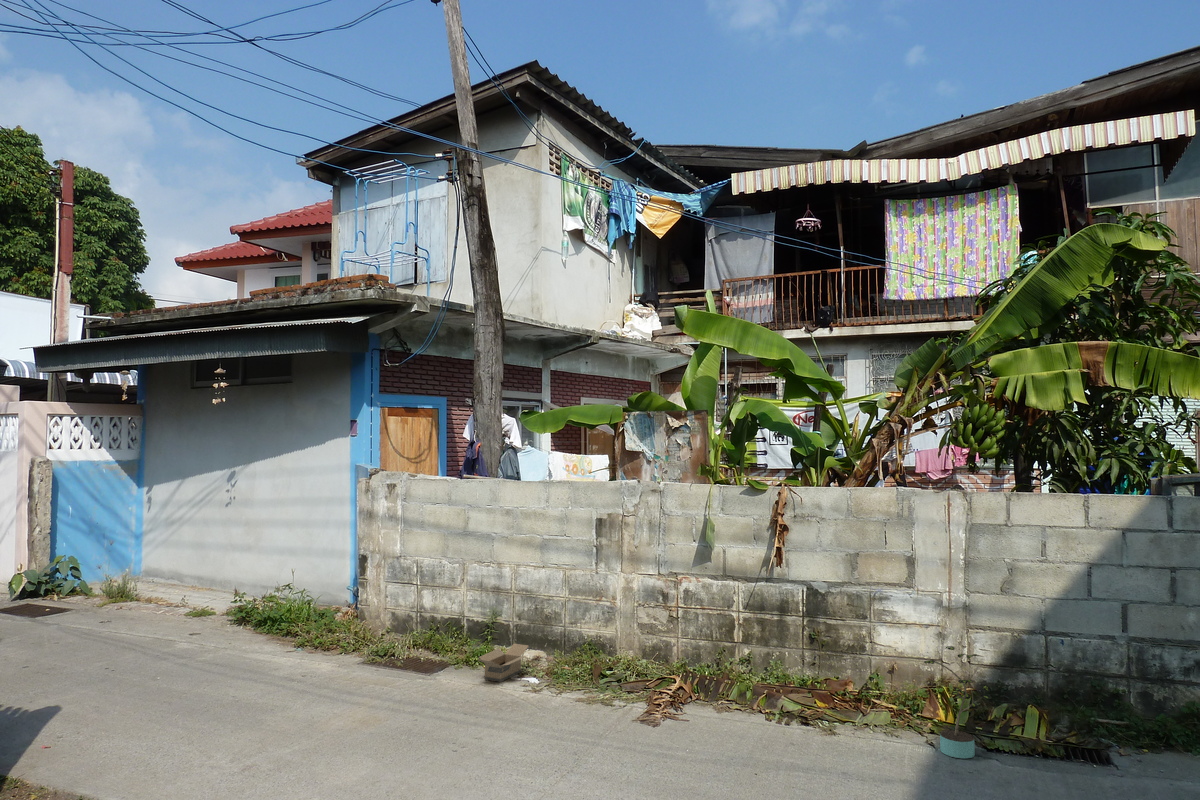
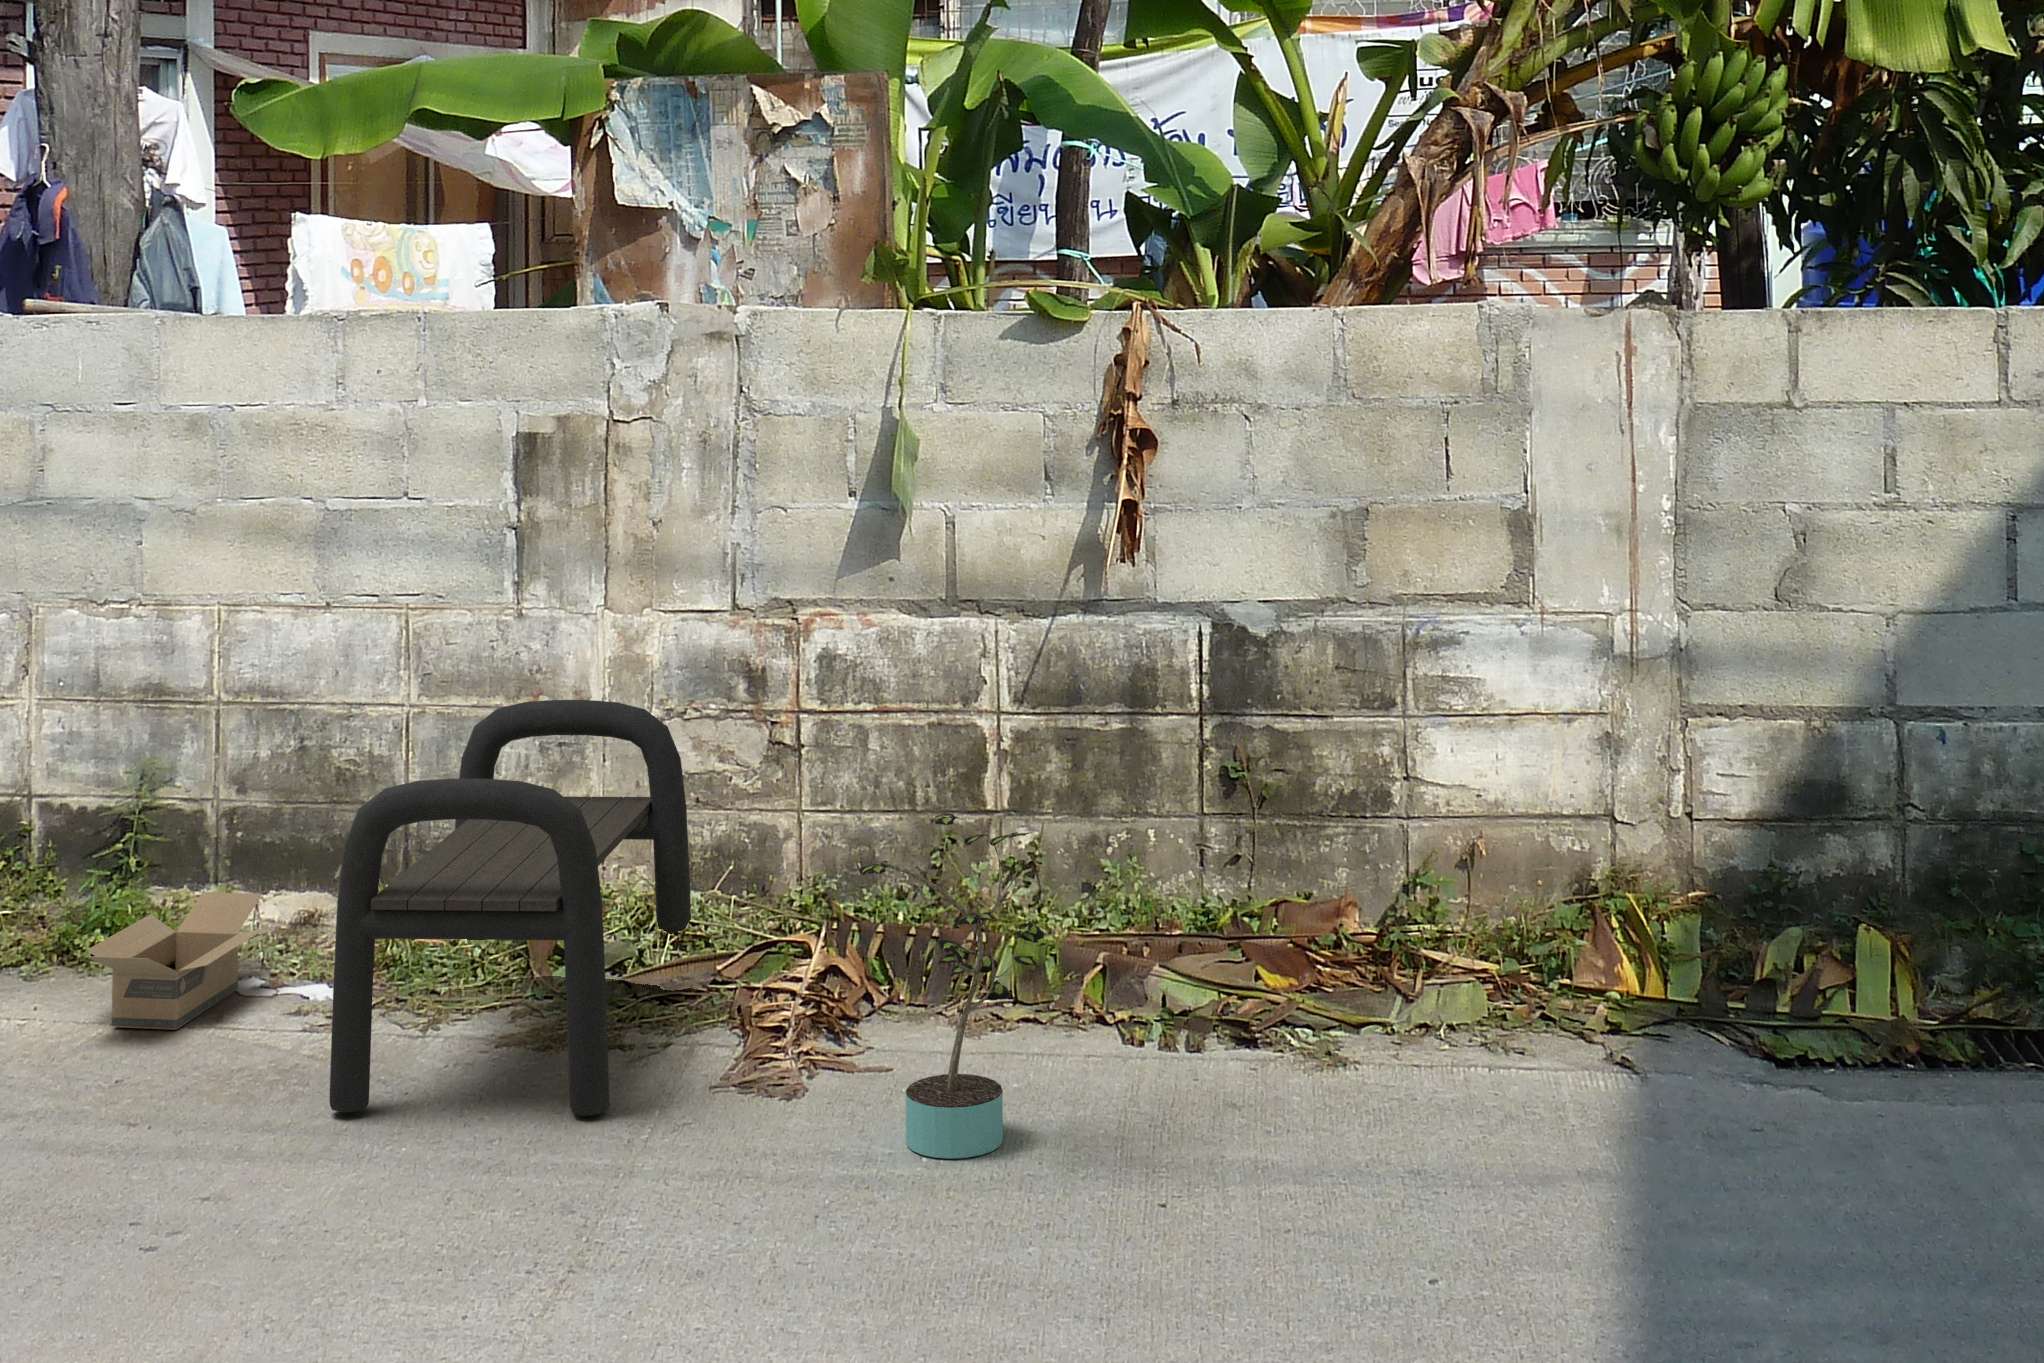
bench: none [532,597,646,721] -> present [329,700,691,1116]
potted plant: present [924,646,991,758] -> present [859,813,1044,1159]

